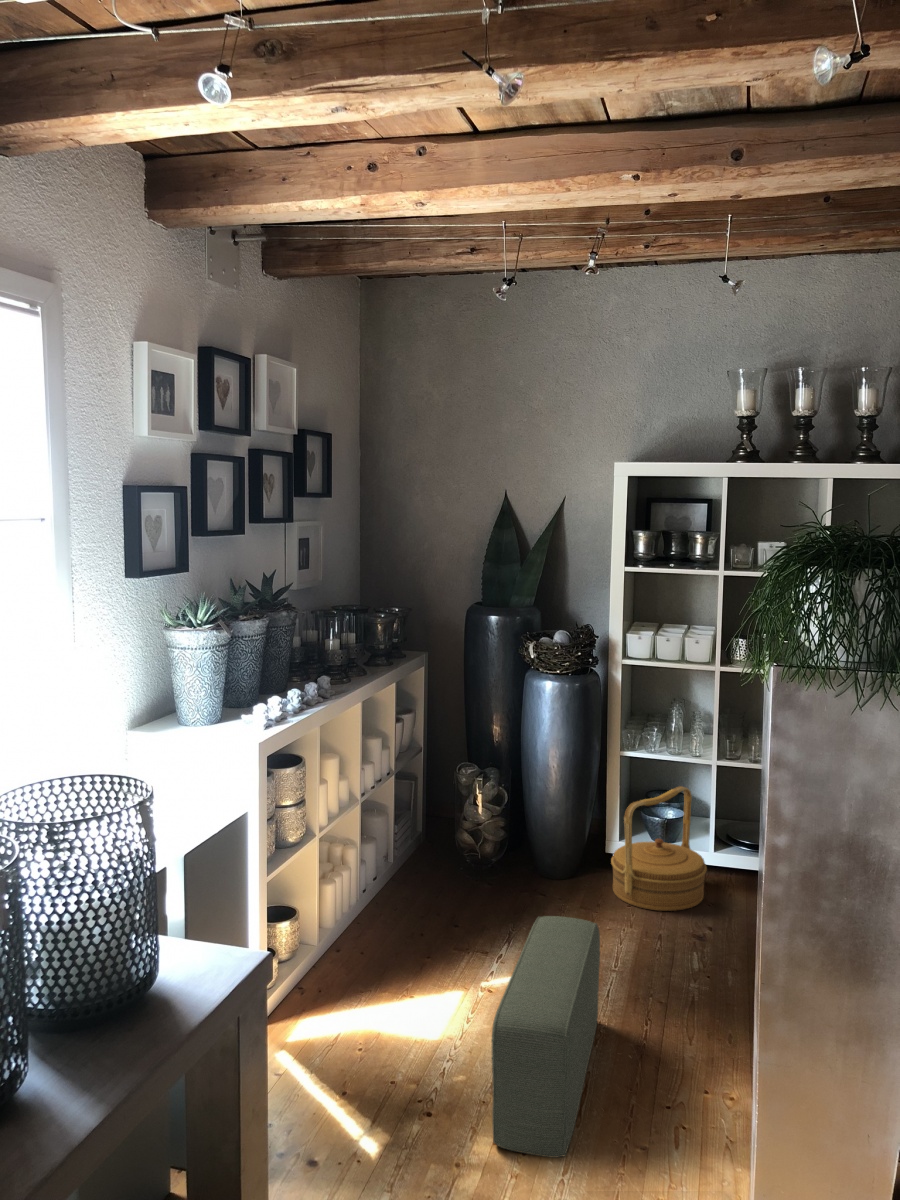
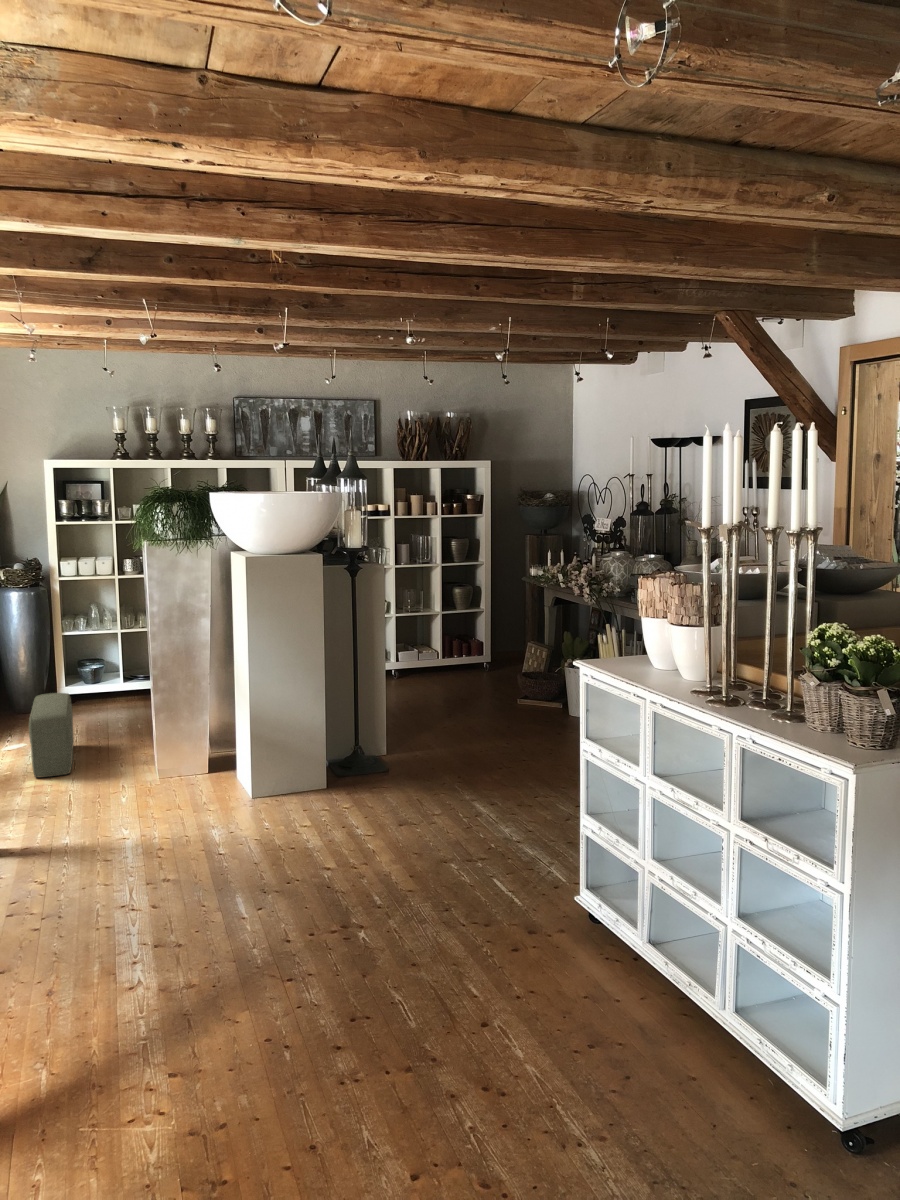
woven basket: present [611,786,707,911] -> none [64,647,121,713]

